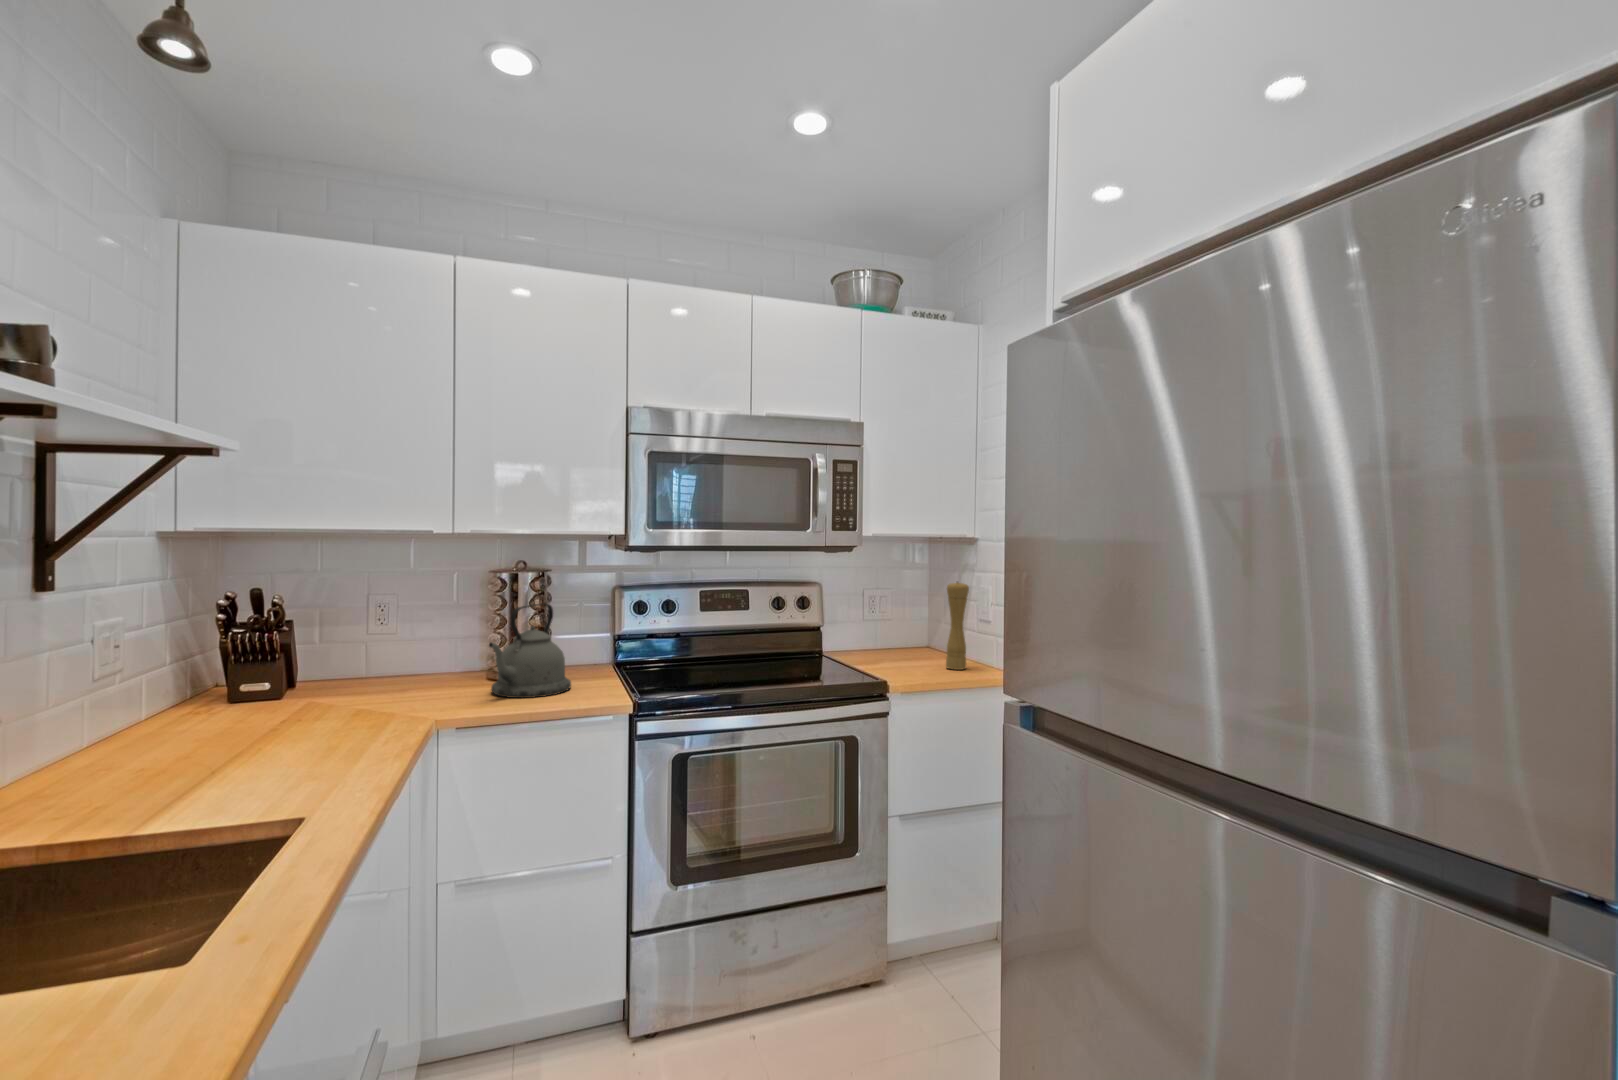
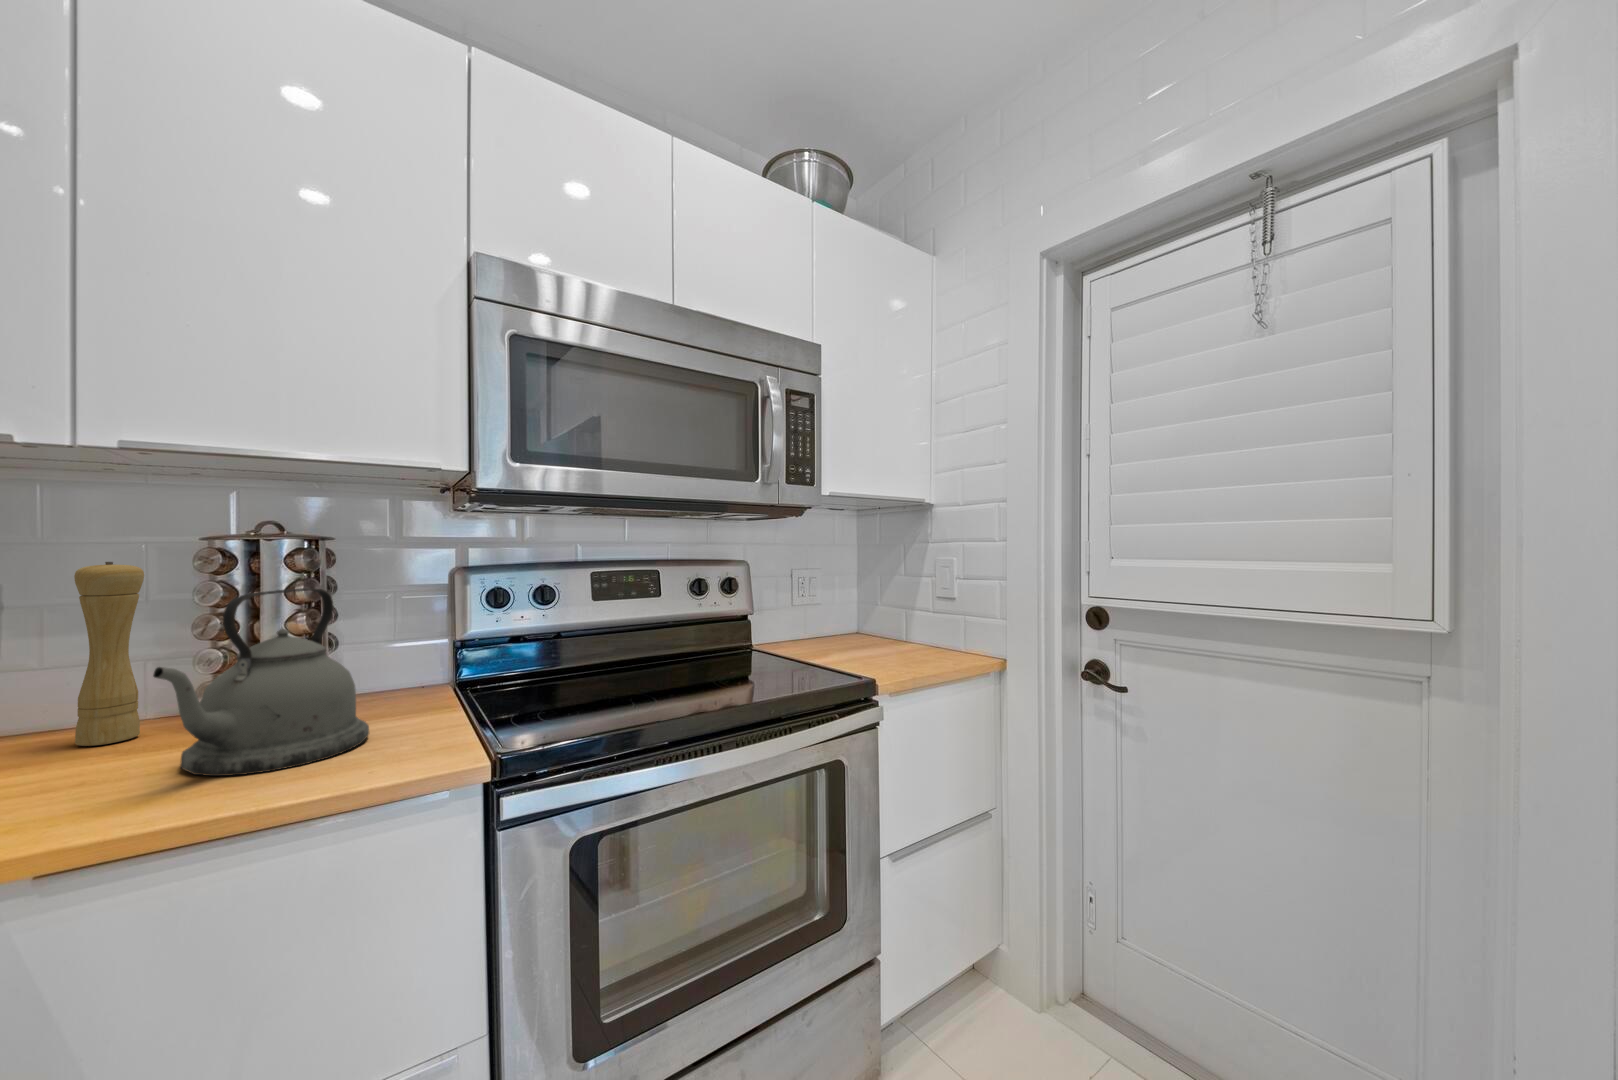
pepper mill: present [946,582,969,670] -> present [74,562,144,746]

